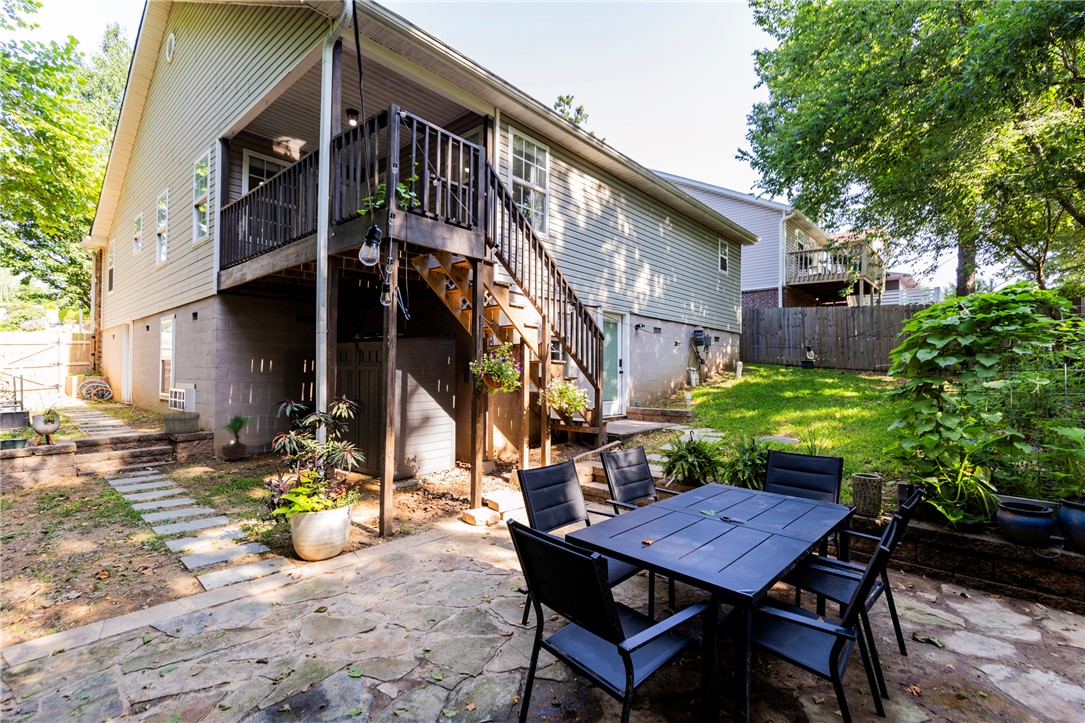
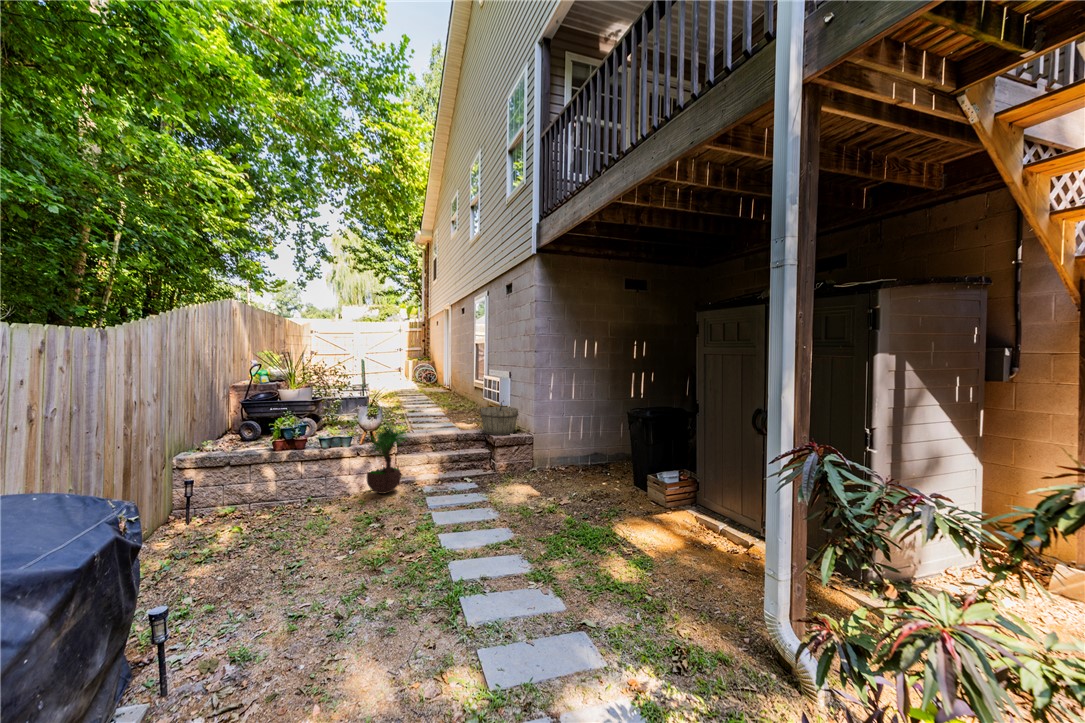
potted tree: present [222,415,251,460] -> present [367,425,406,494]

